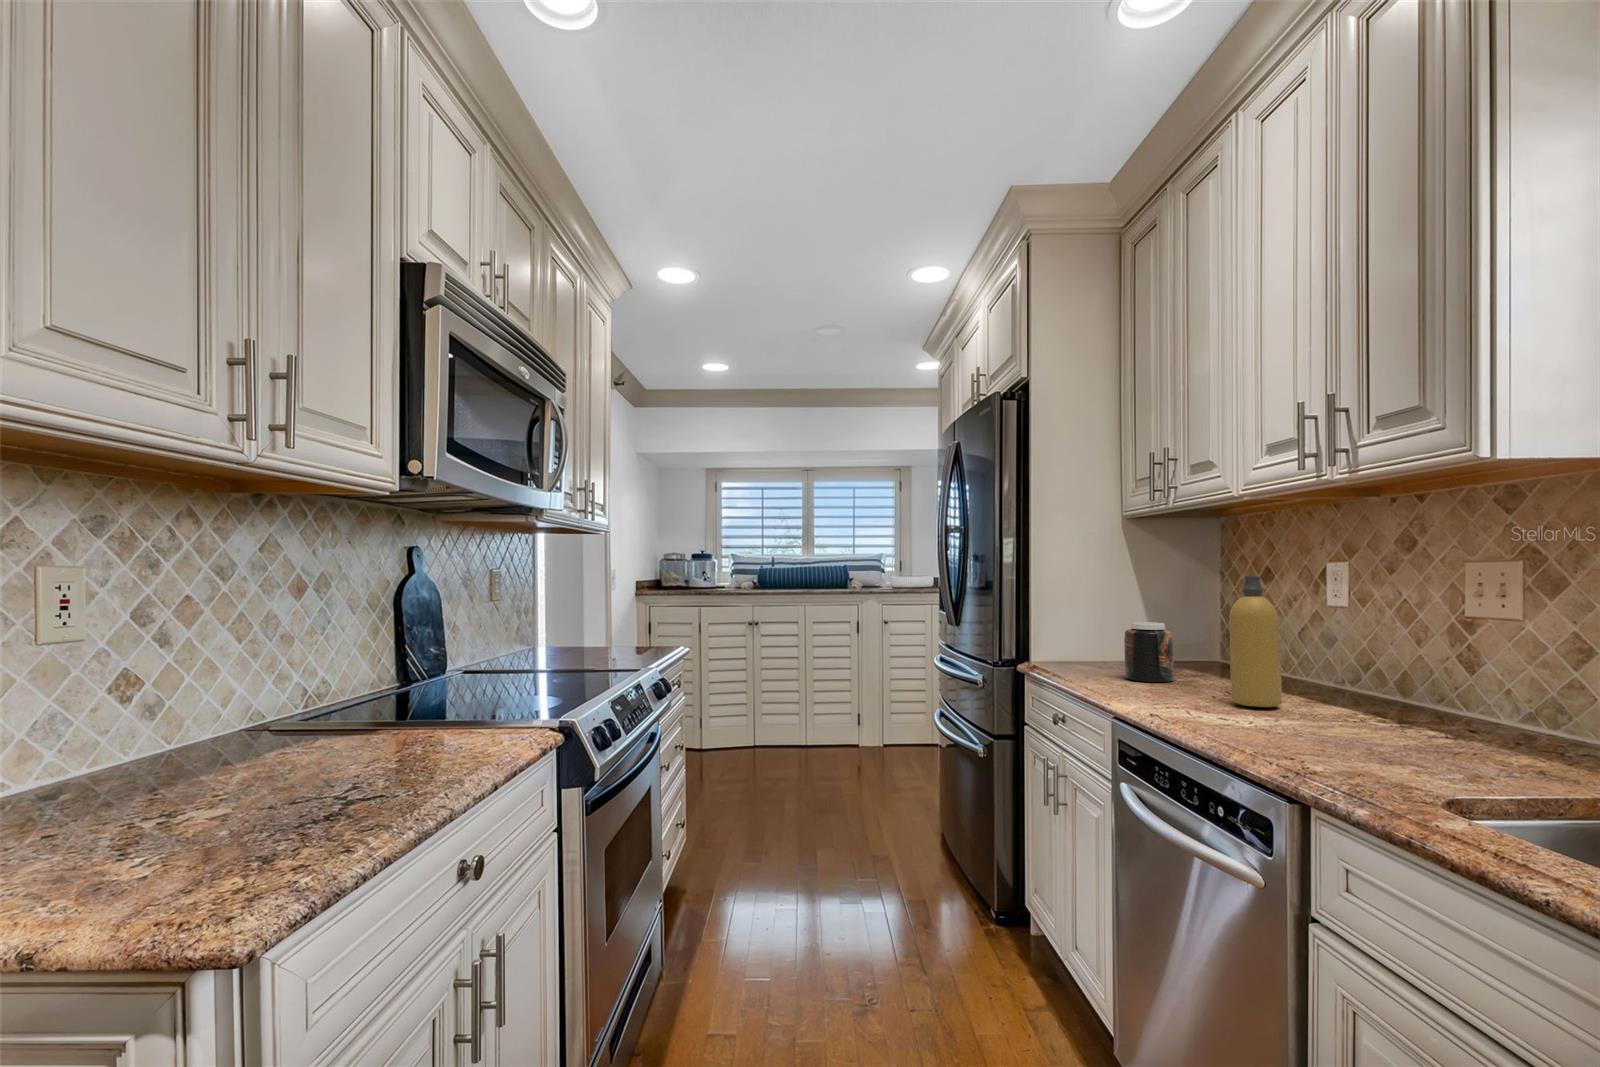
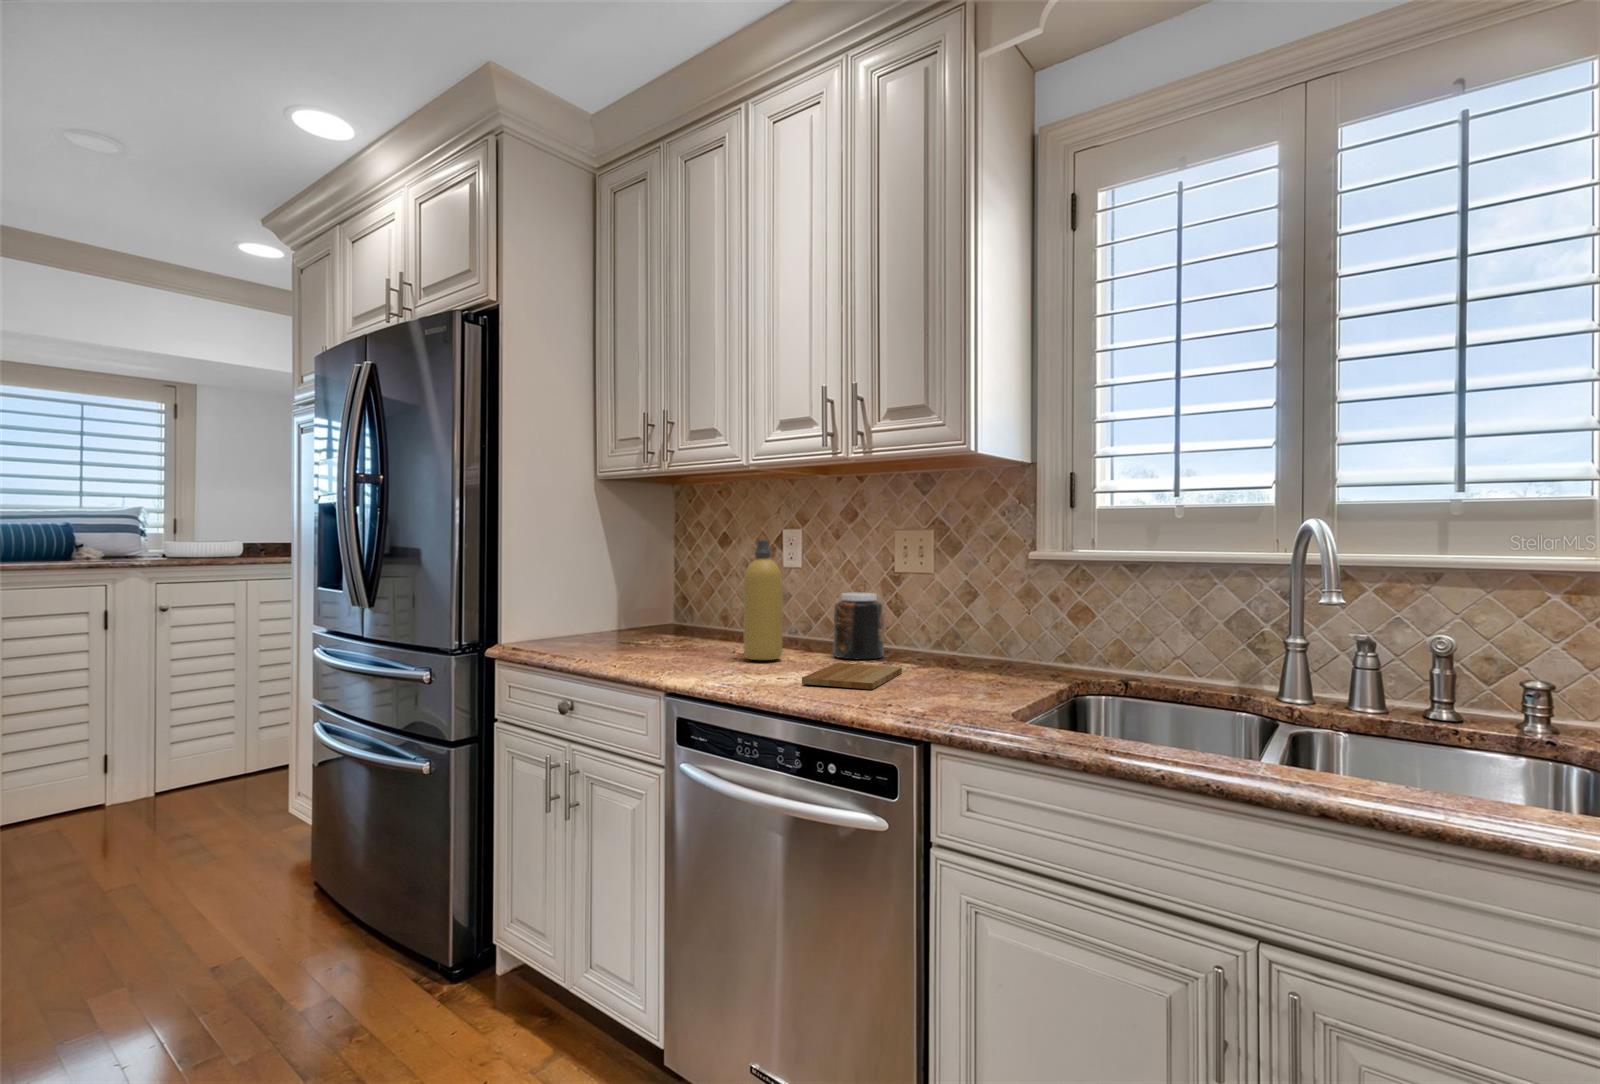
jar: present [1124,622,1174,682] -> present [833,593,884,659]
cutting board: none [1249,721,1419,757] -> present [802,663,902,689]

